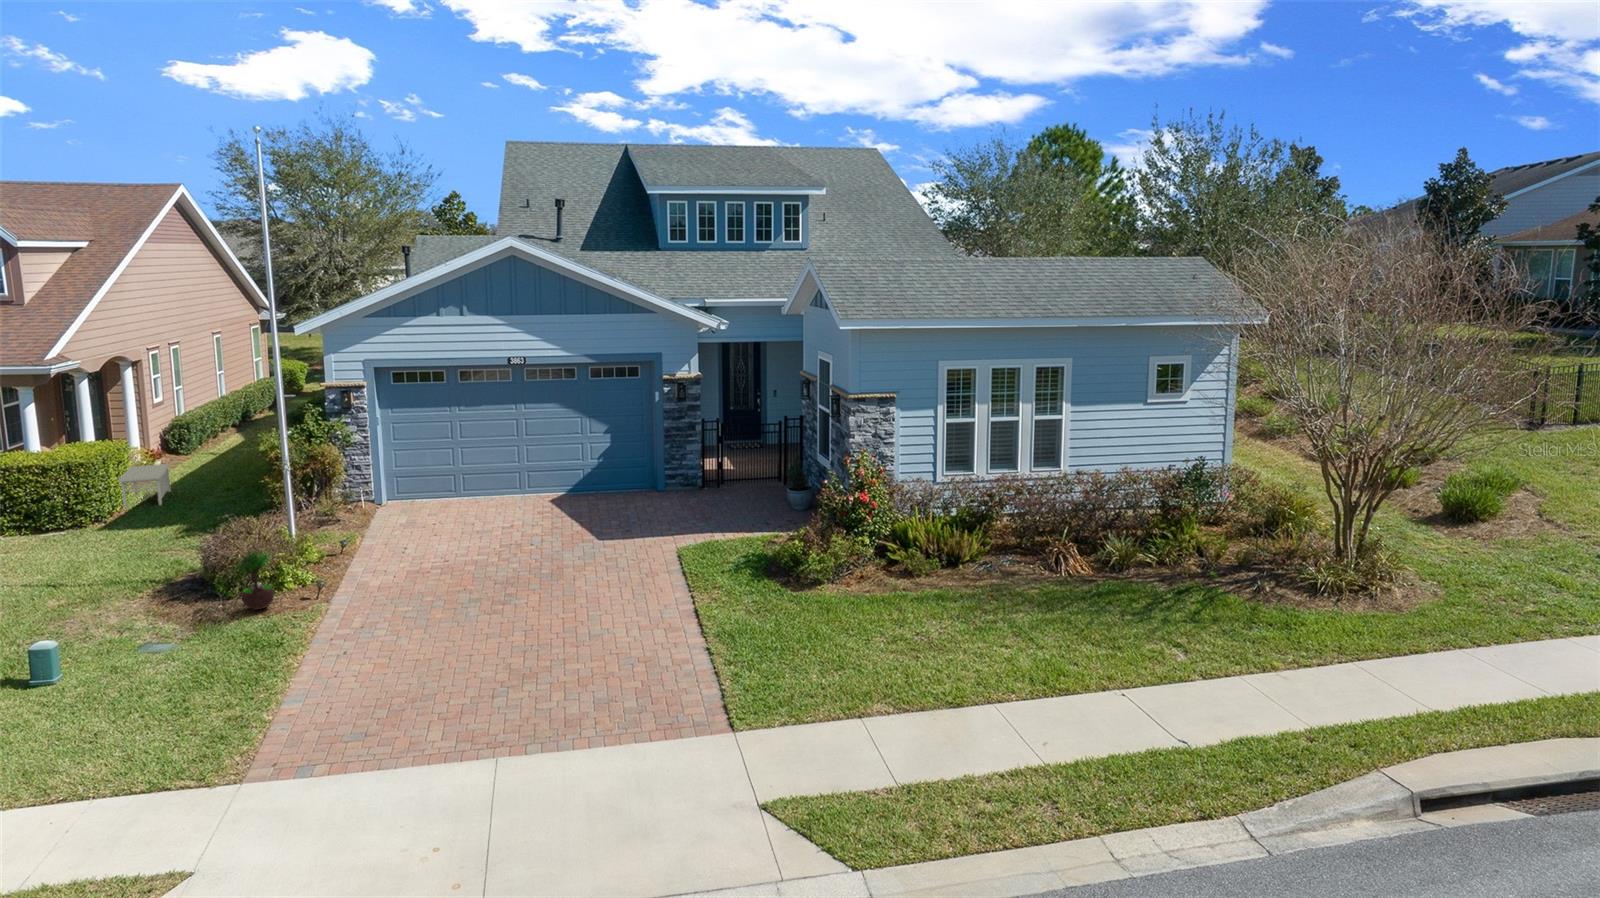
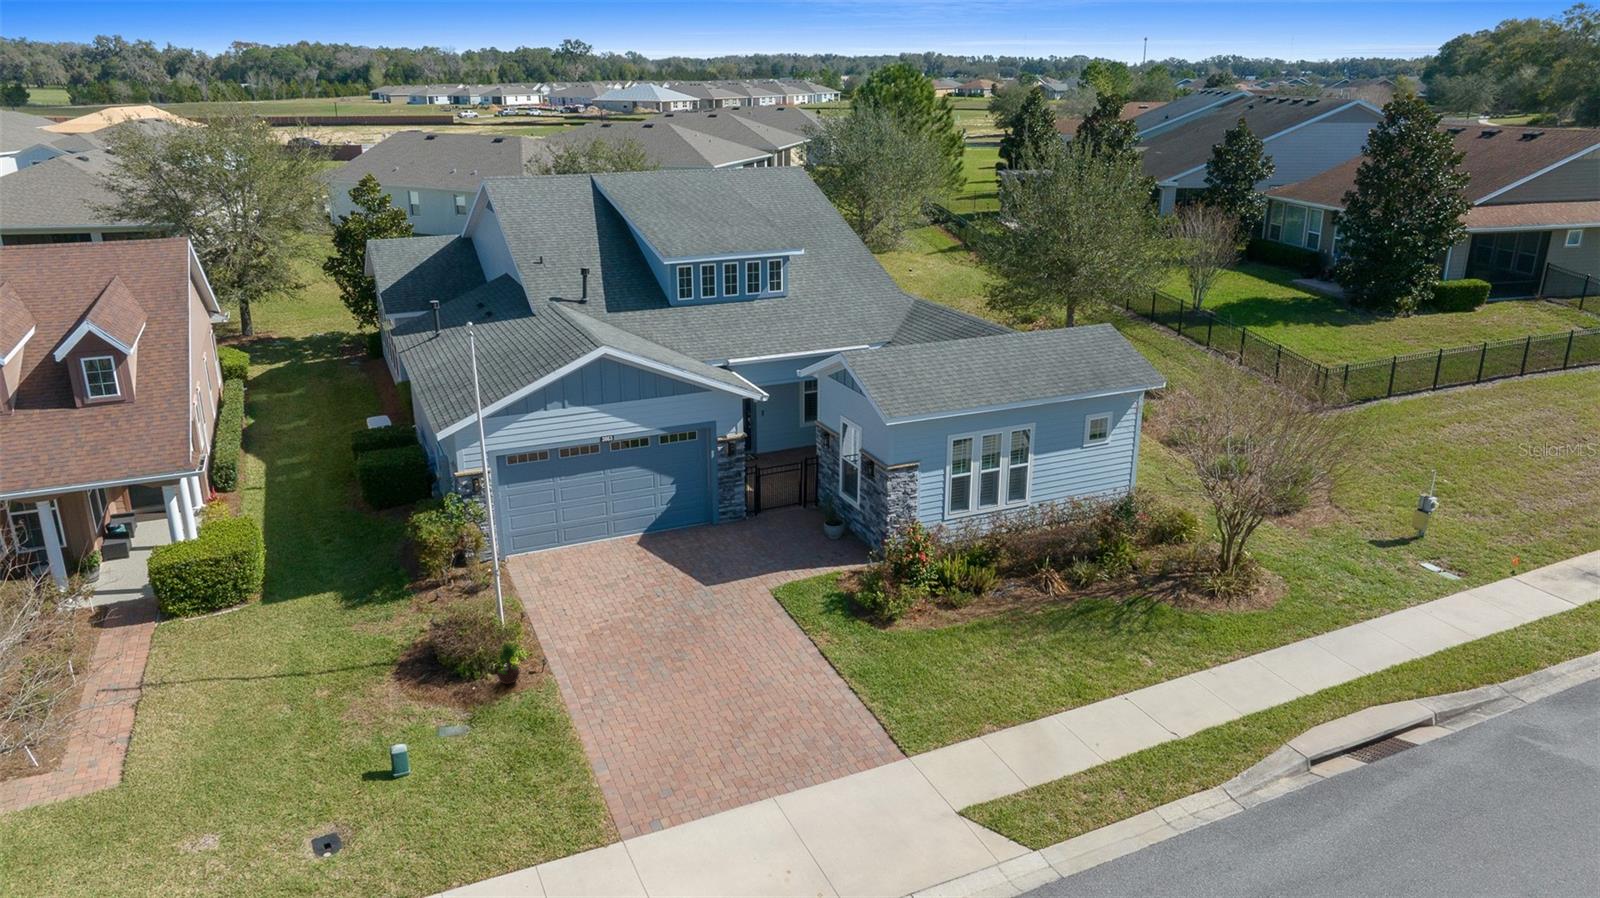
storage bench: present [118,464,171,508] -> none [281,535,323,581]

